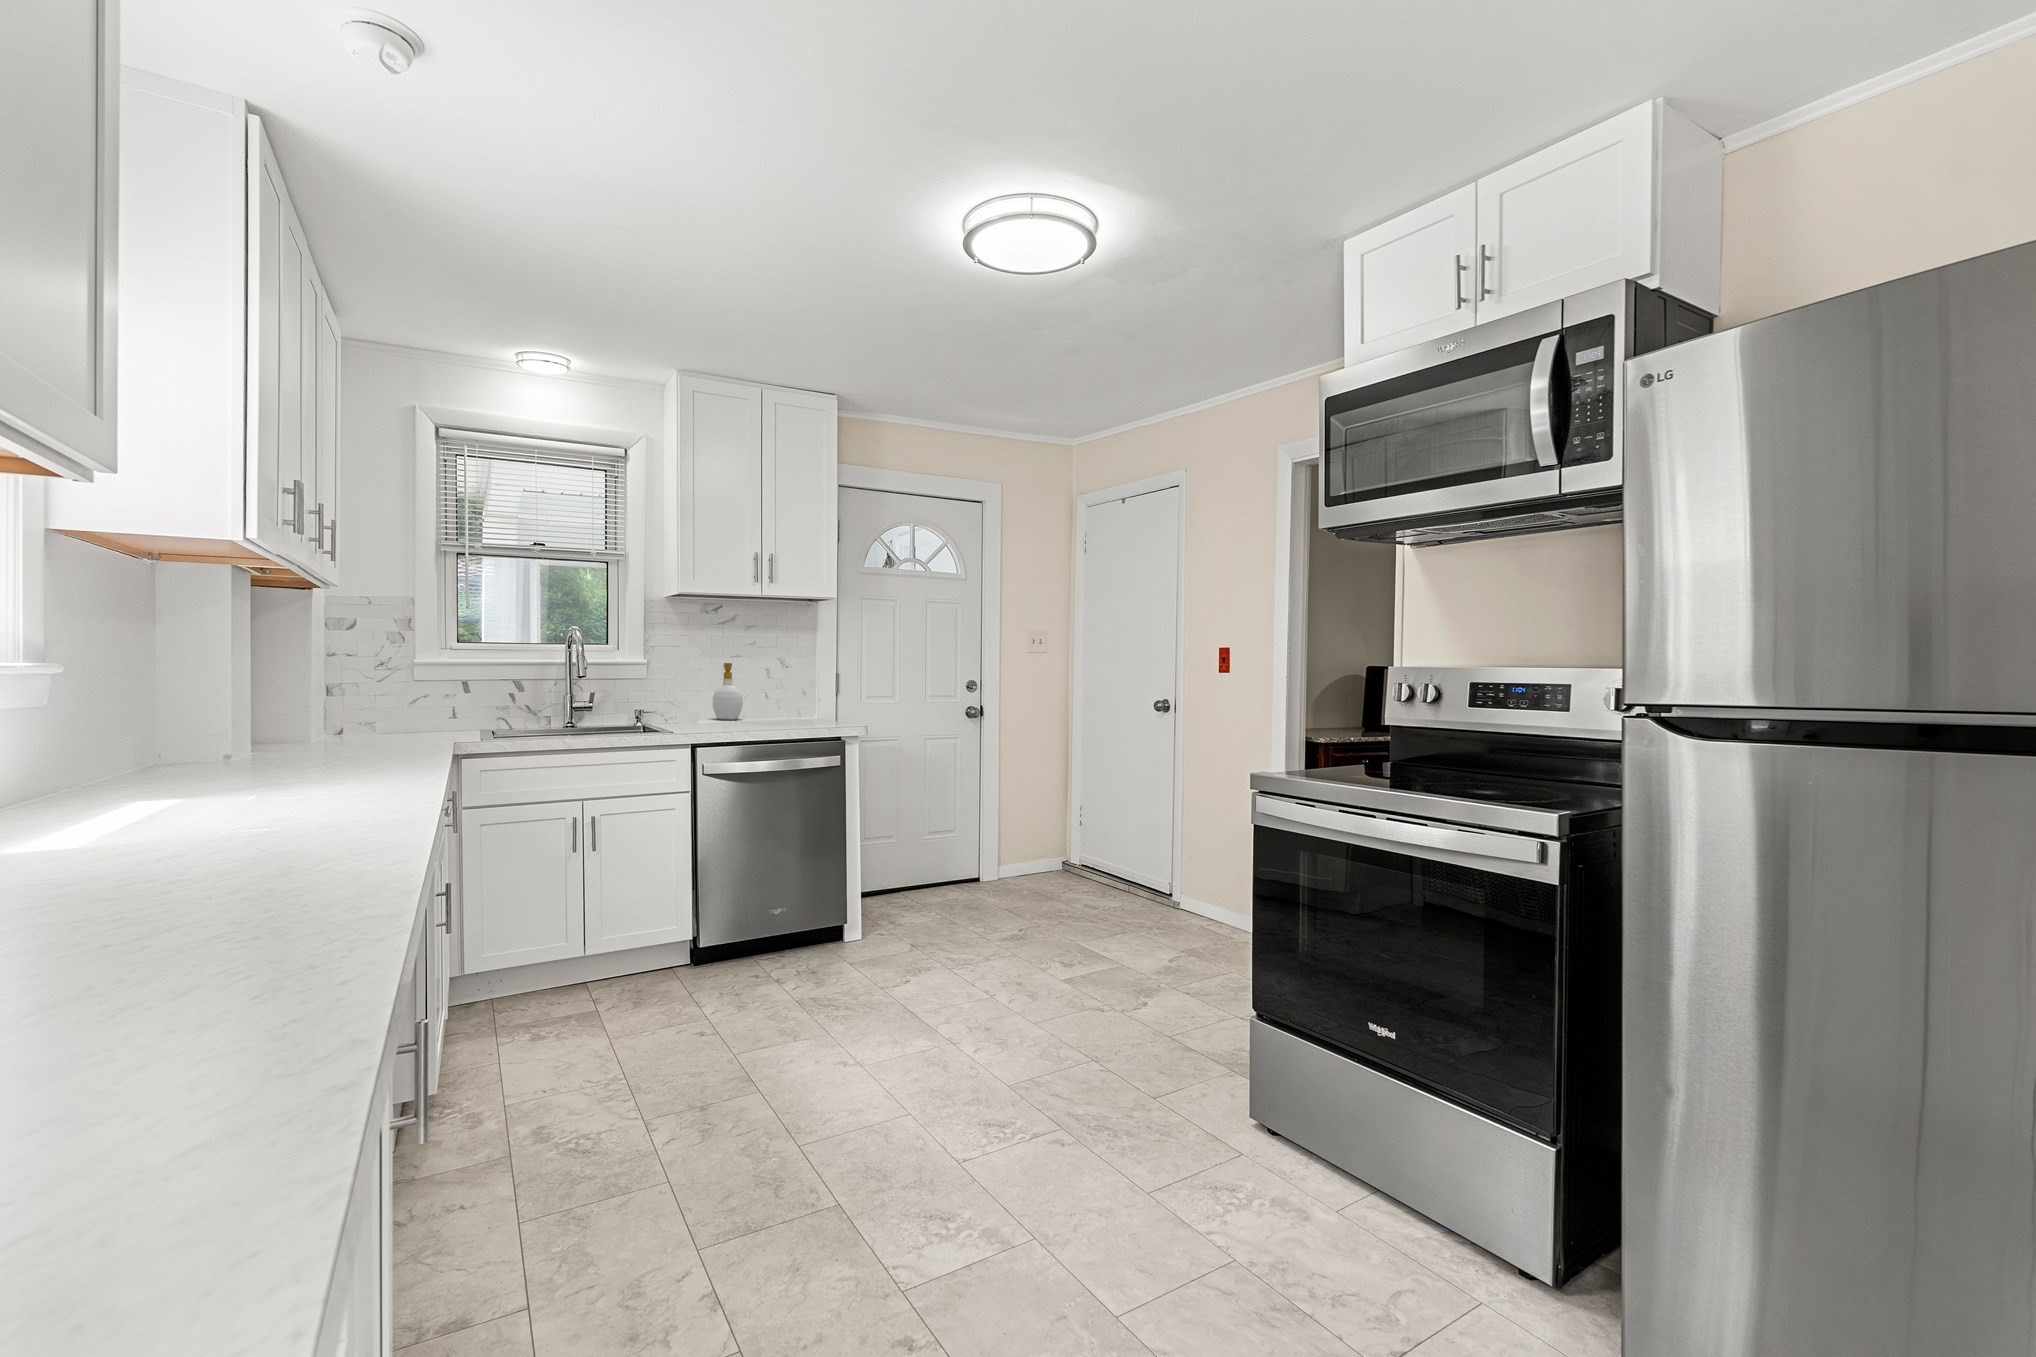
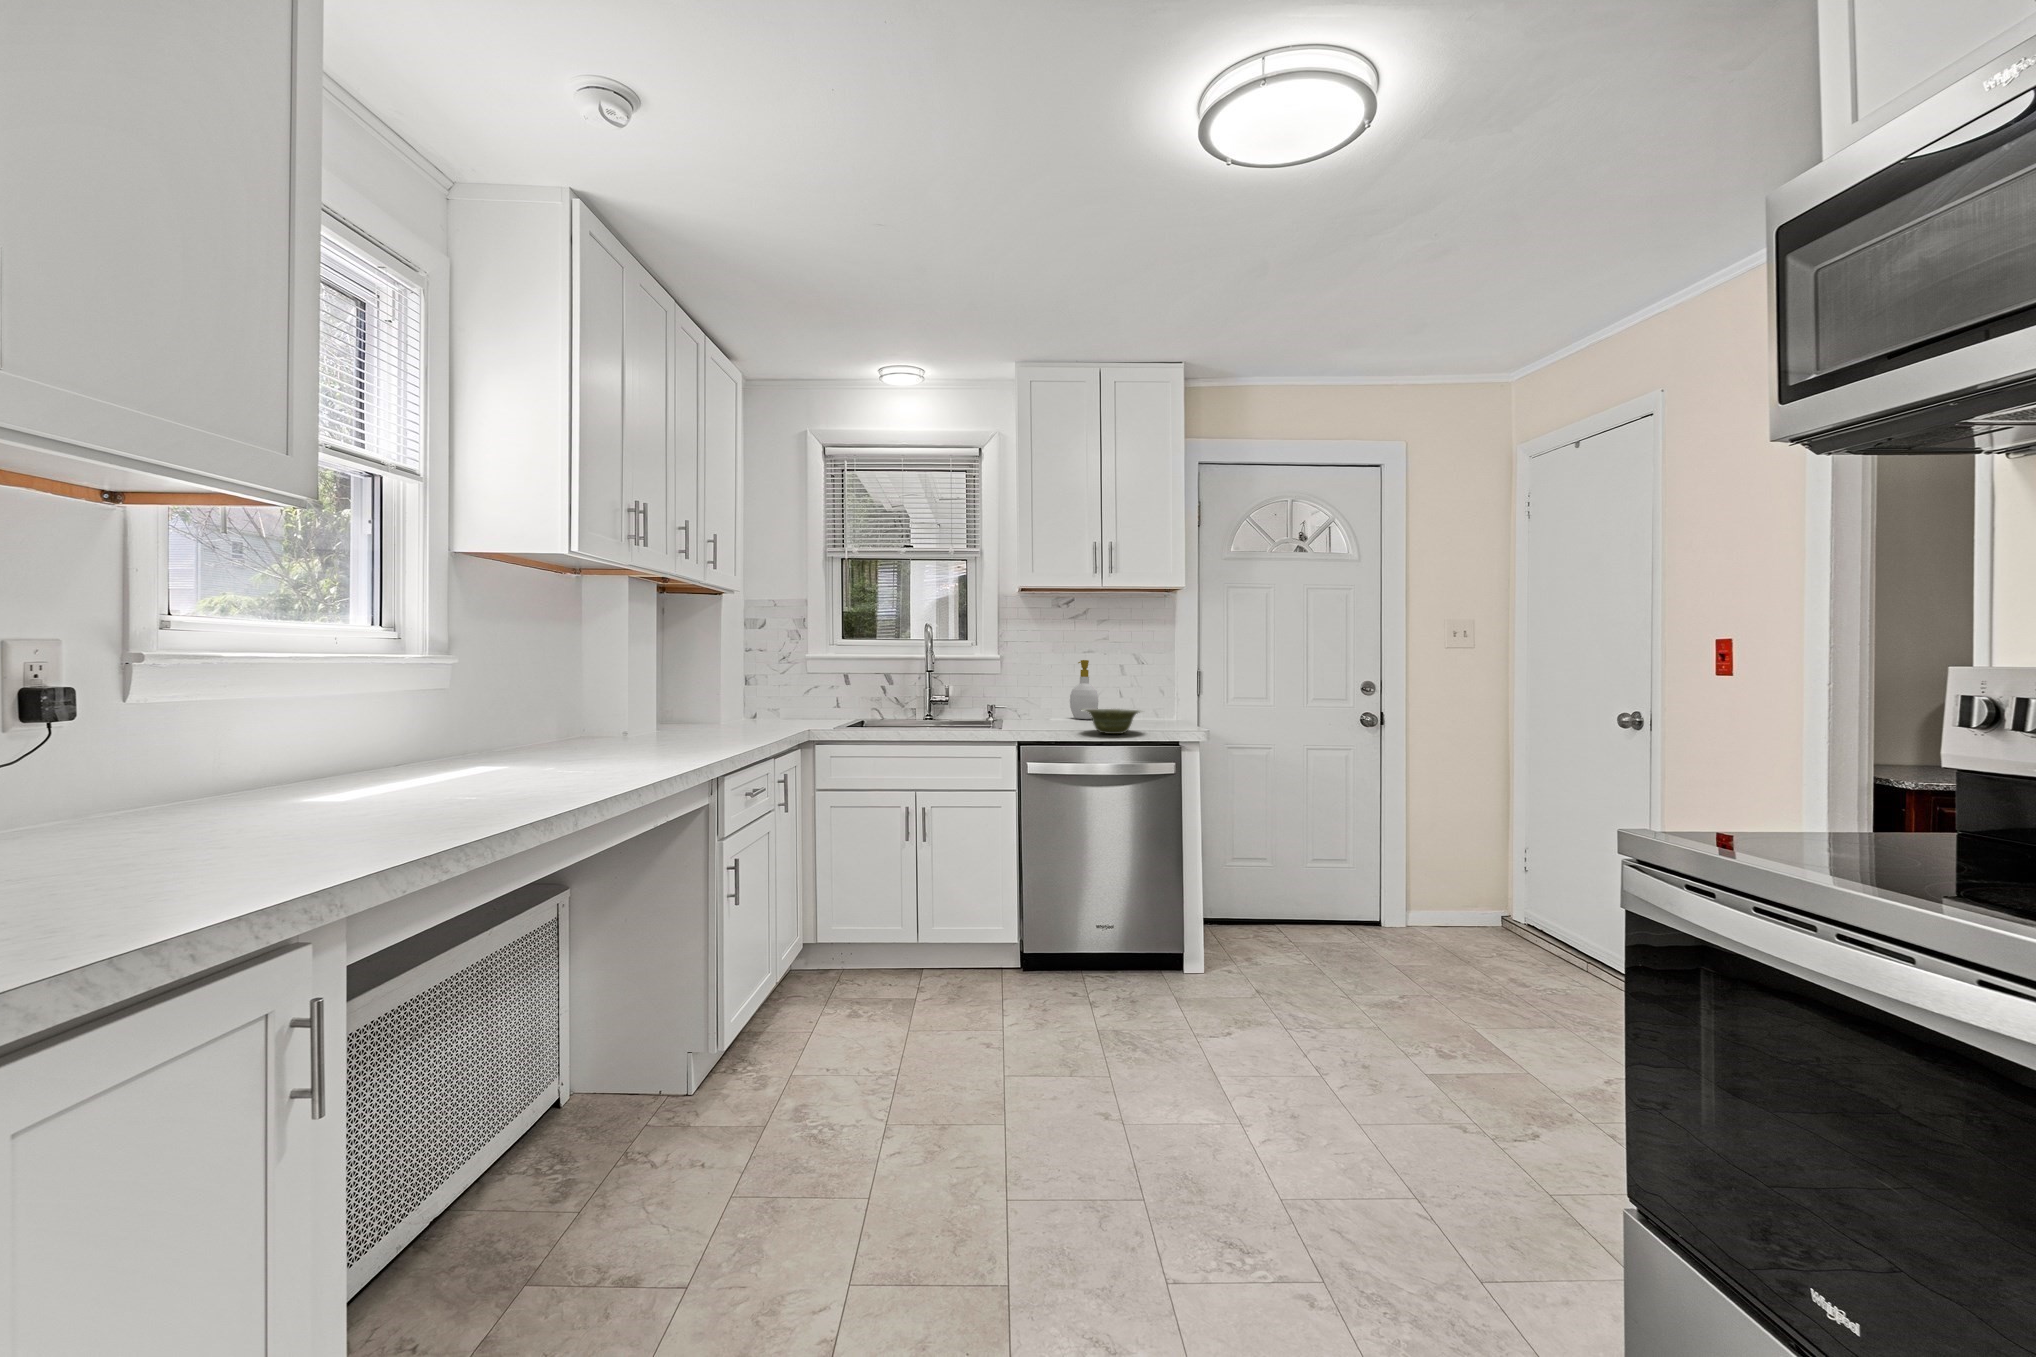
dish: none [742,709,803,732] -> present [1084,709,1139,734]

